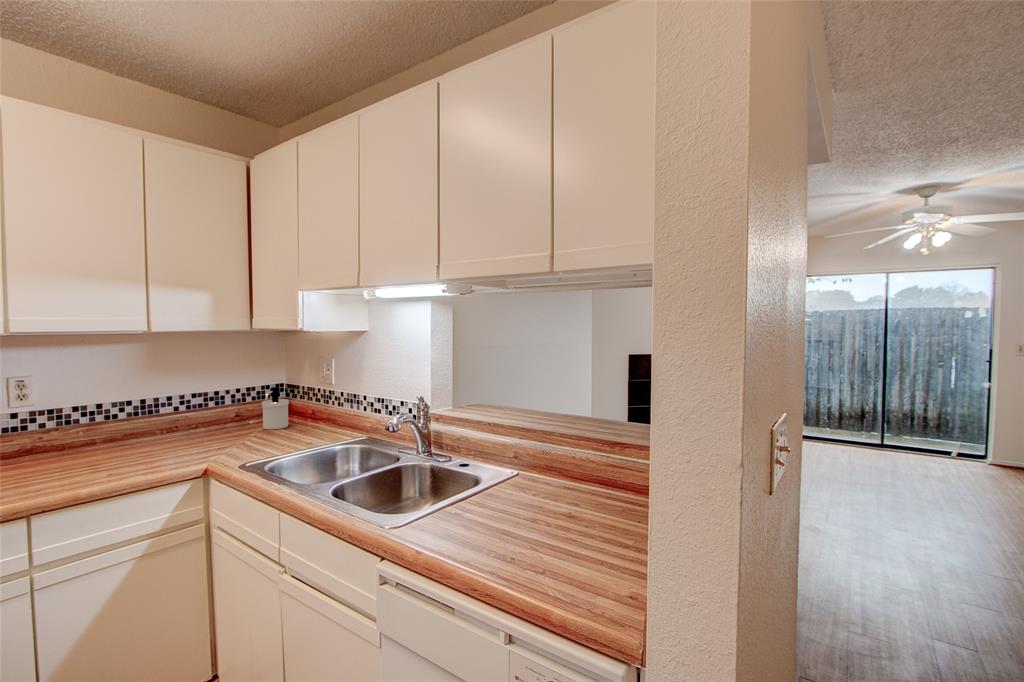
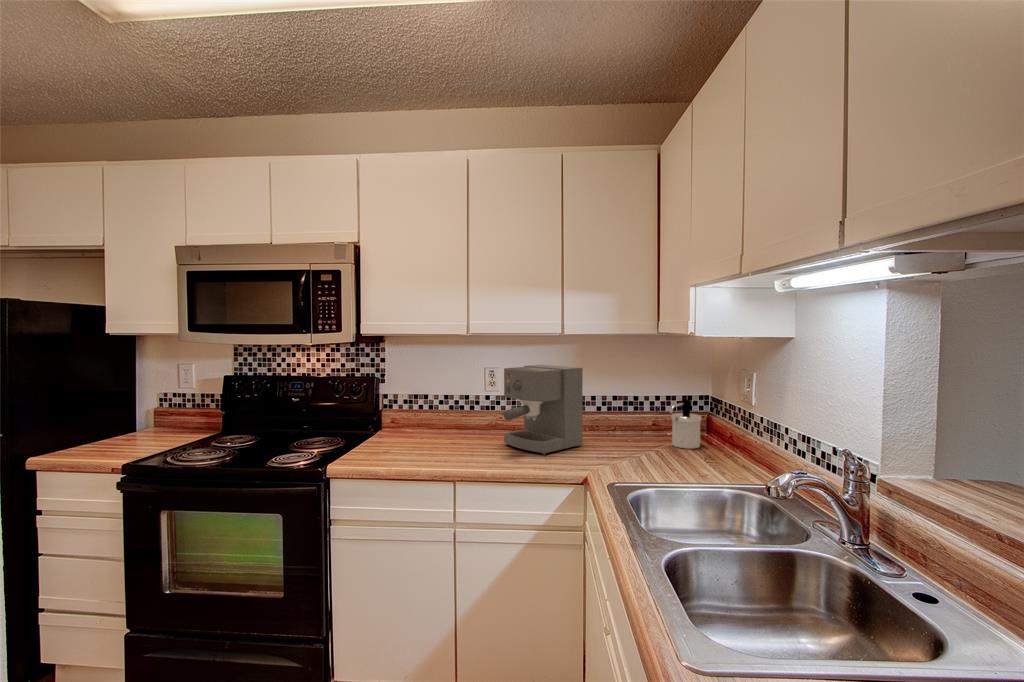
coffee maker: none [64,367,173,465] -> present [504,365,583,455]

